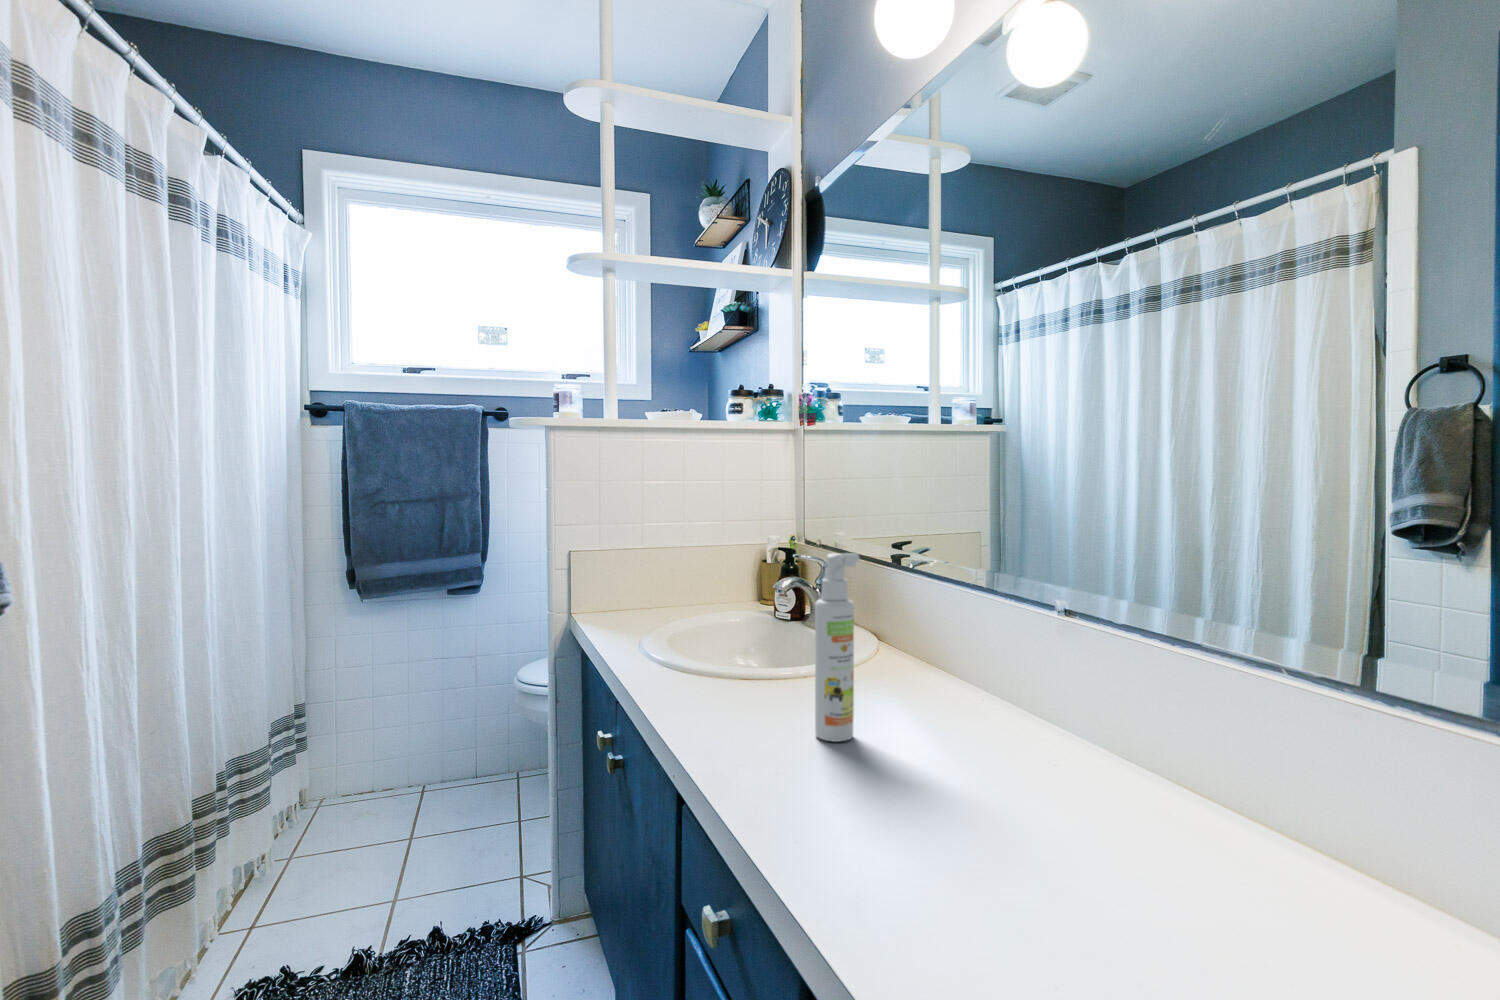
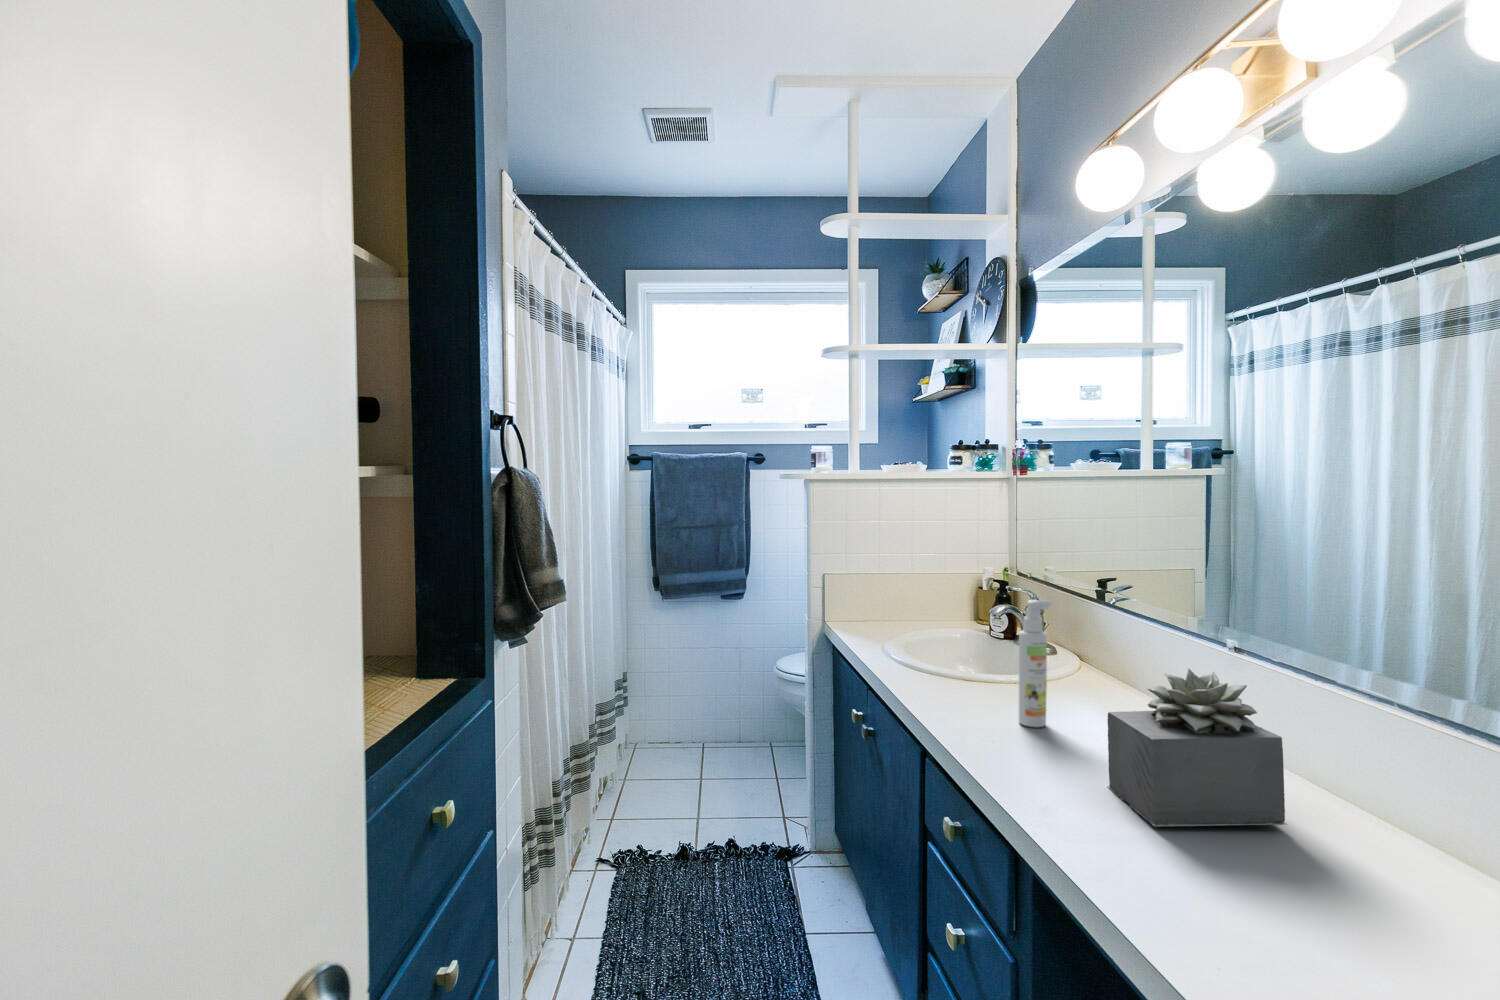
succulent plant: none [955,635,1236,913] -> present [1108,668,1288,827]

